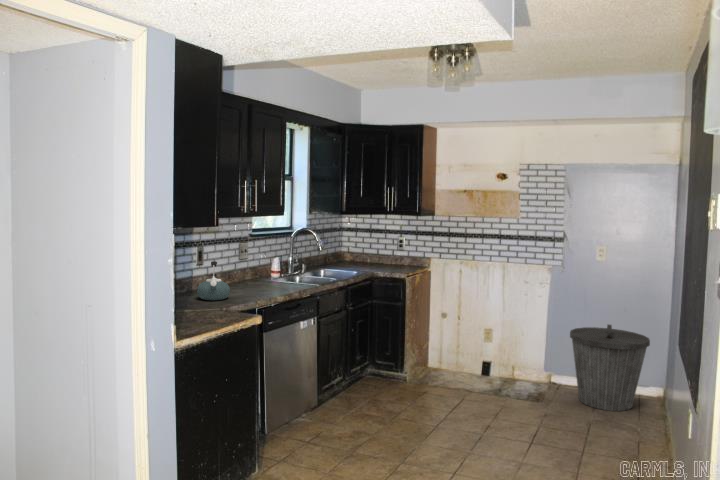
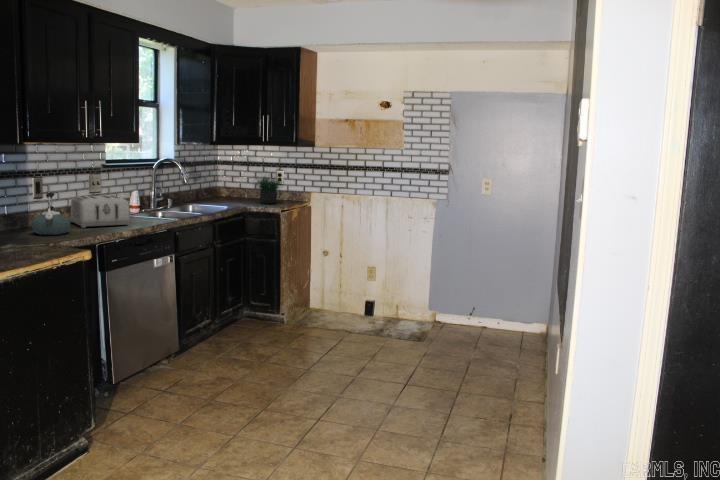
potted plant: none [375,232,410,268] -> present [256,176,281,204]
toaster: none [225,262,279,293] -> present [70,195,131,228]
trash can: present [570,325,650,411] -> none [450,259,527,345]

